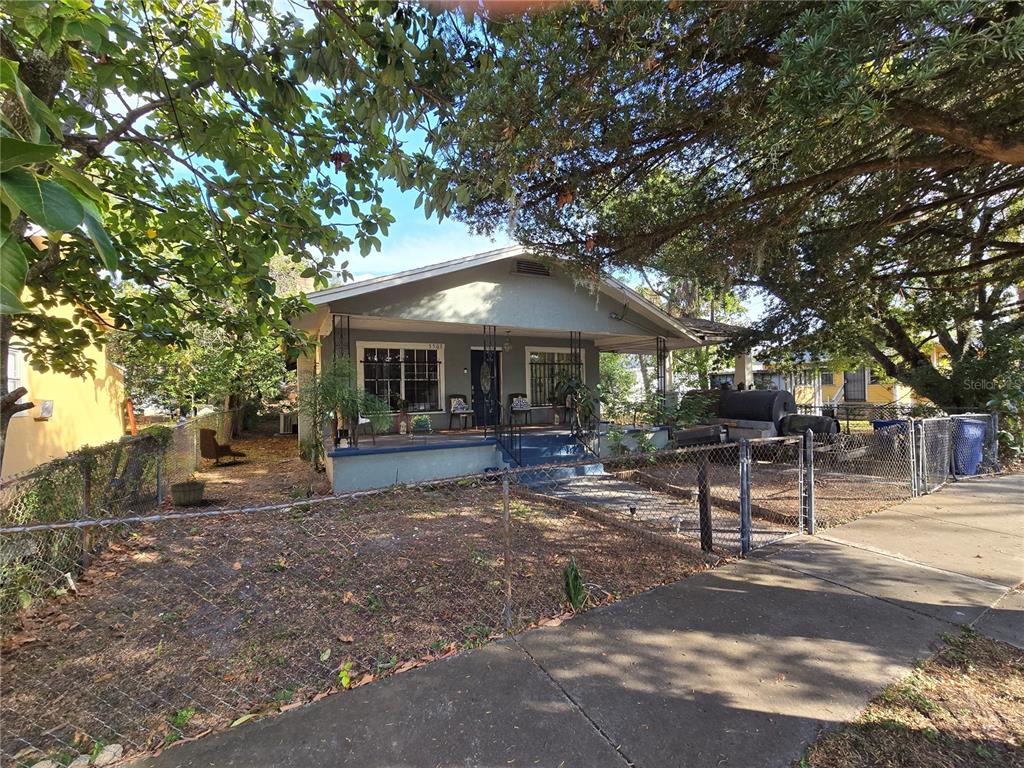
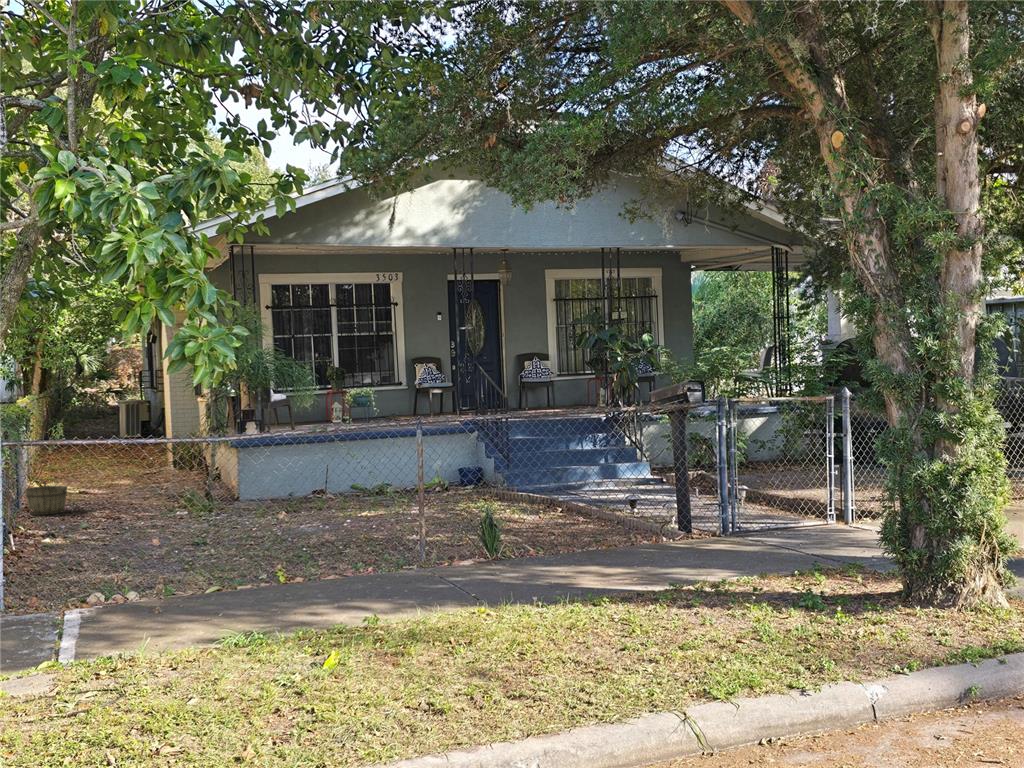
lounge chair: present [199,428,246,468] -> none [22,419,95,481]

